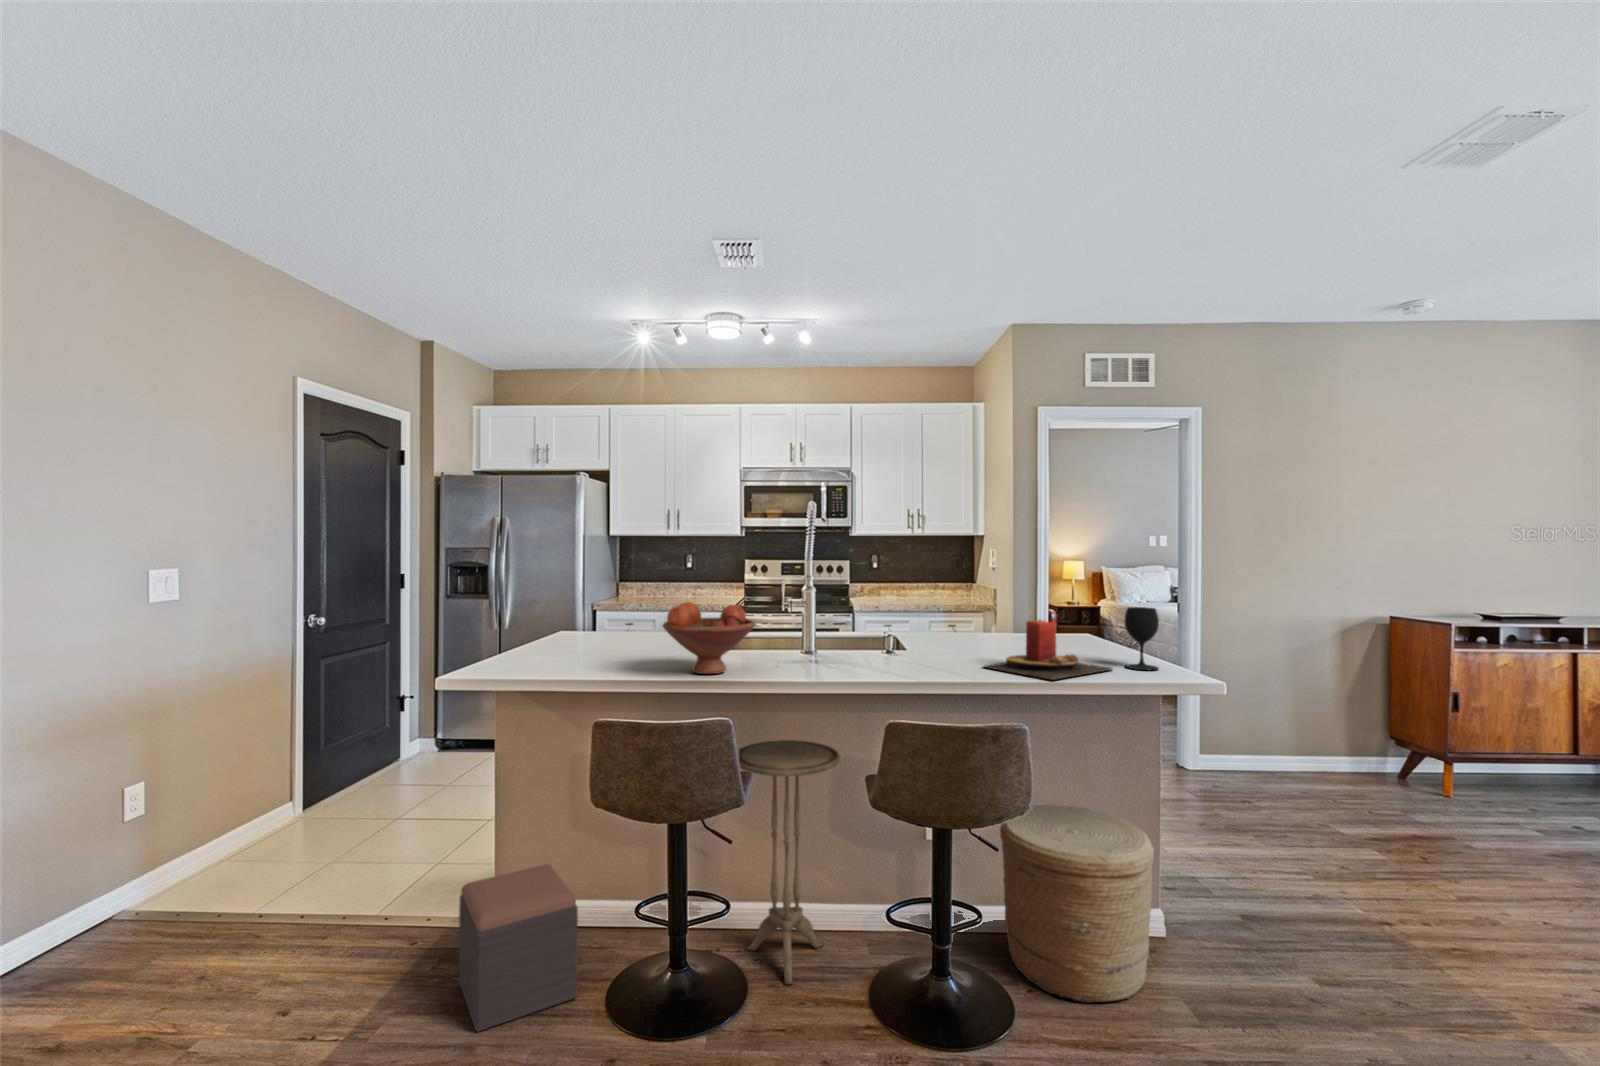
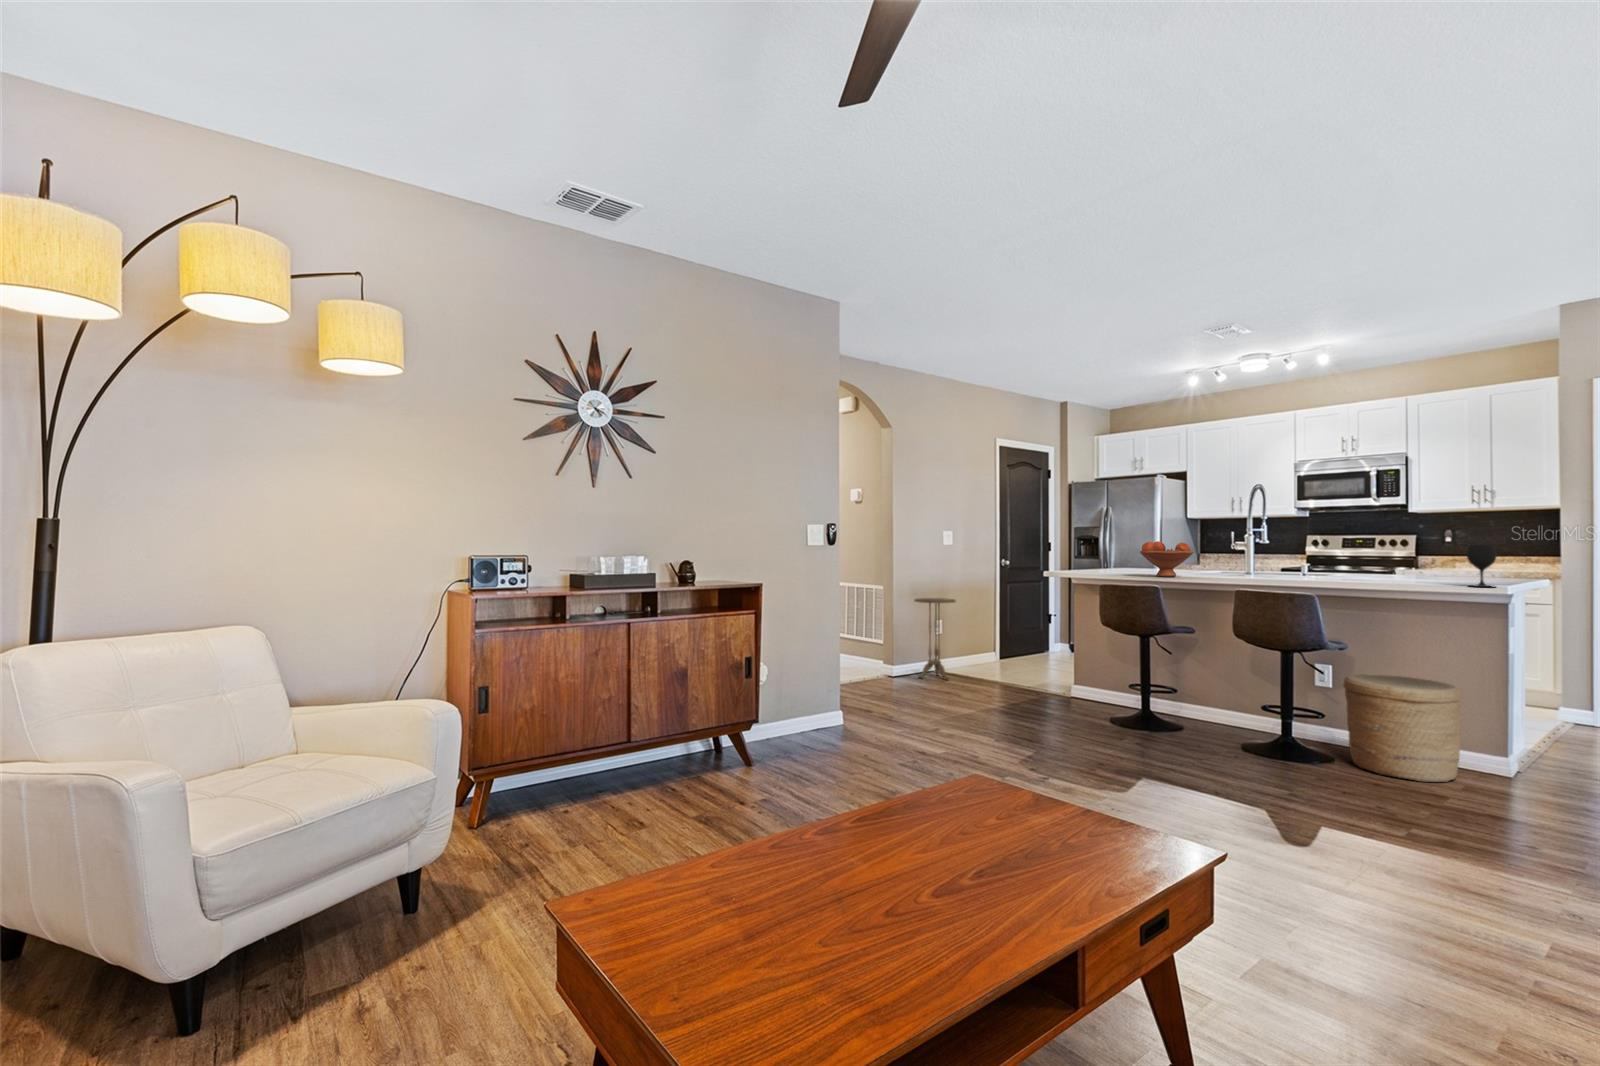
candle: present [983,620,1113,680] -> none [1346,552,1448,586]
side table: present [739,740,840,985] -> present [914,598,955,680]
footstool: present [459,864,578,1031] -> none [1049,662,1095,717]

